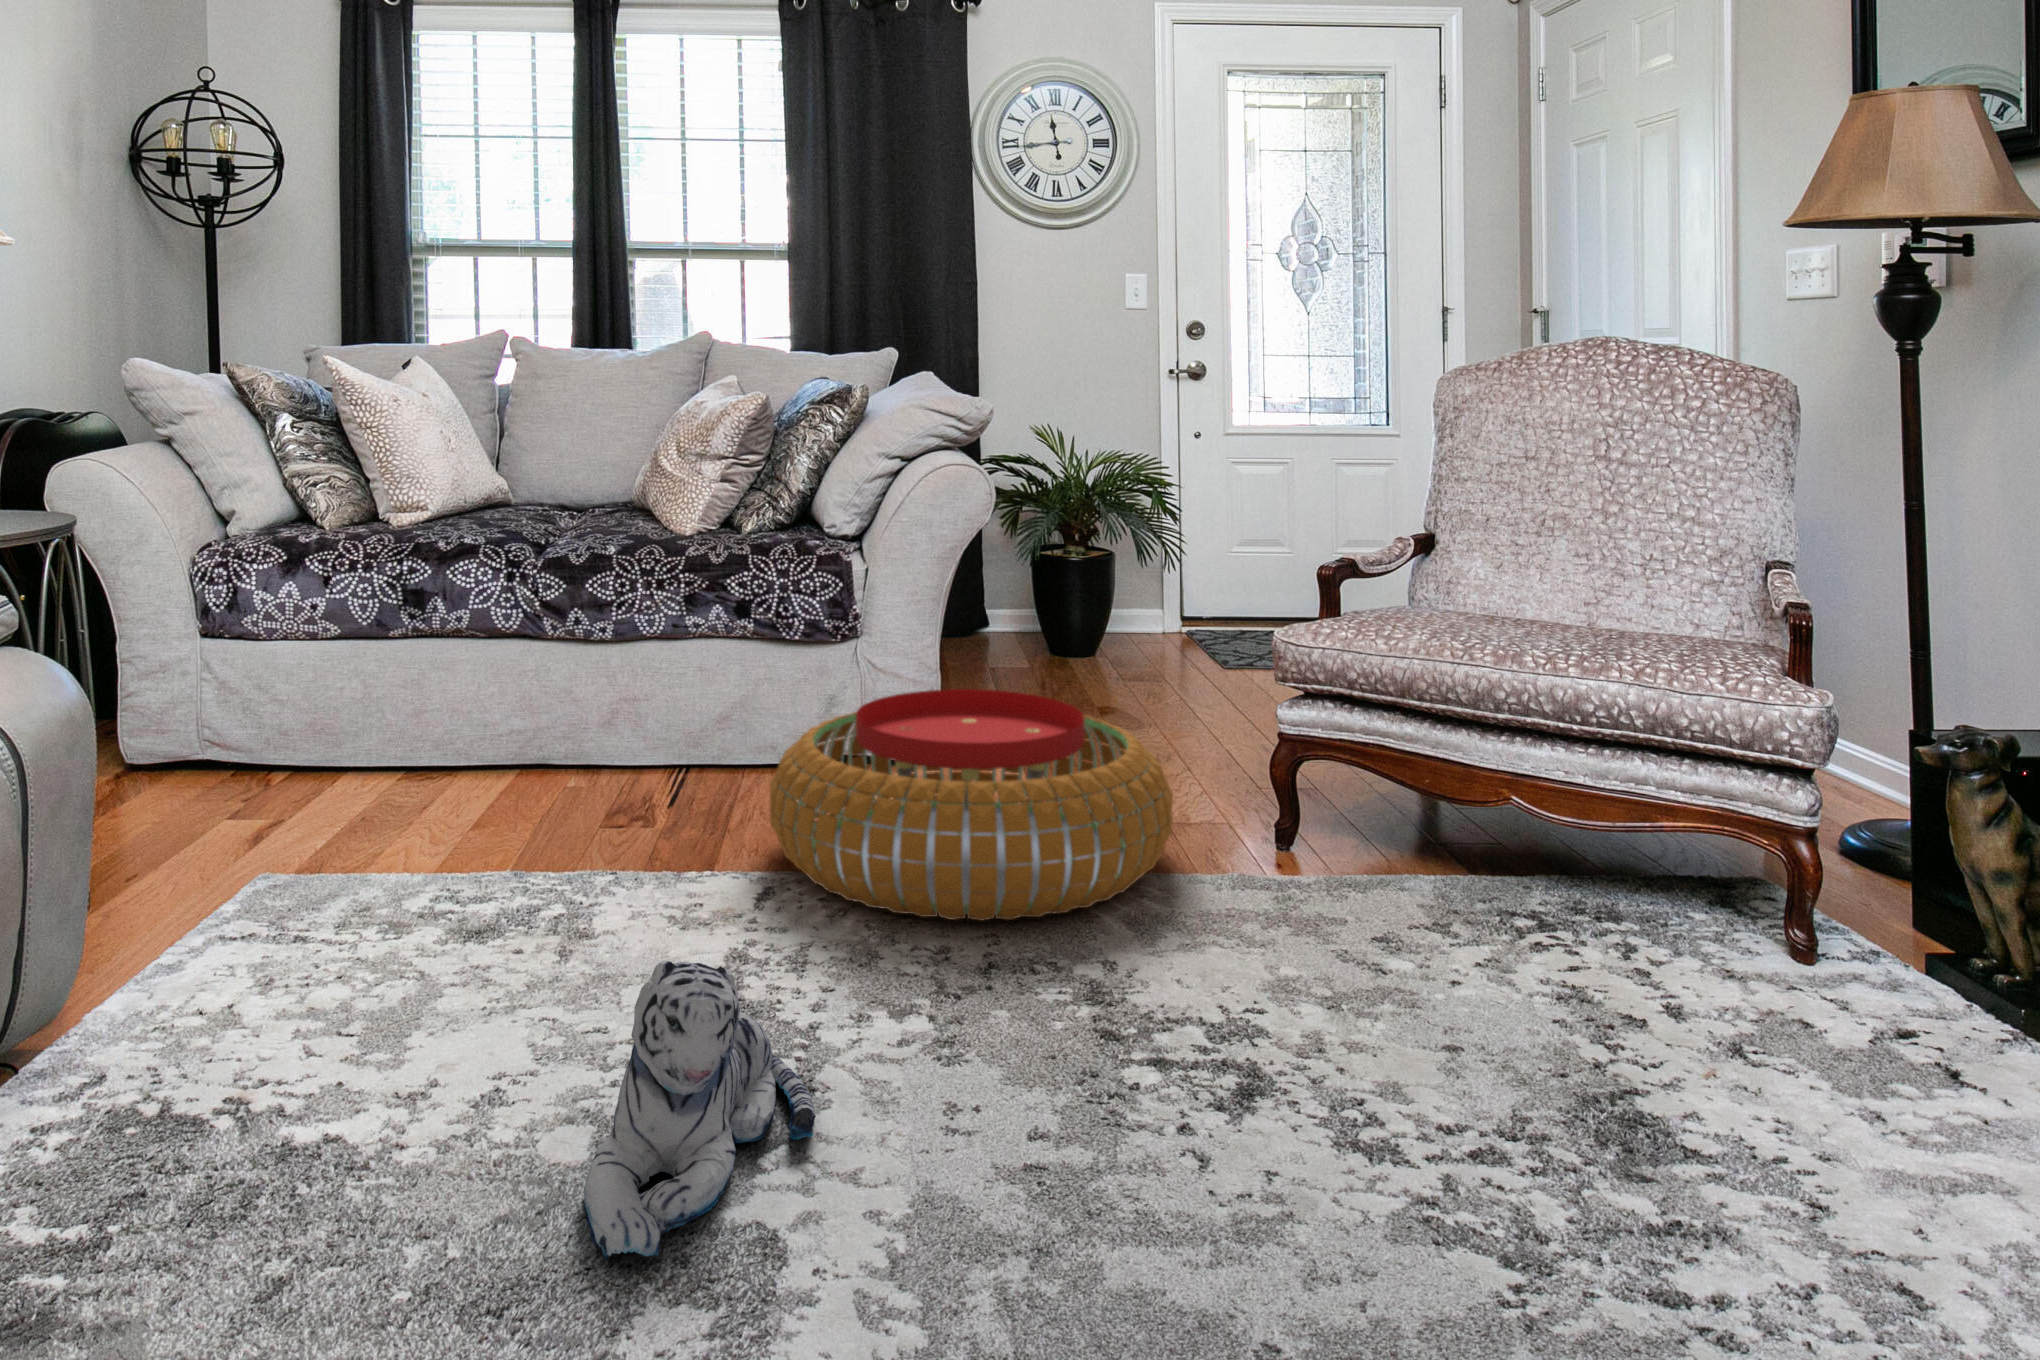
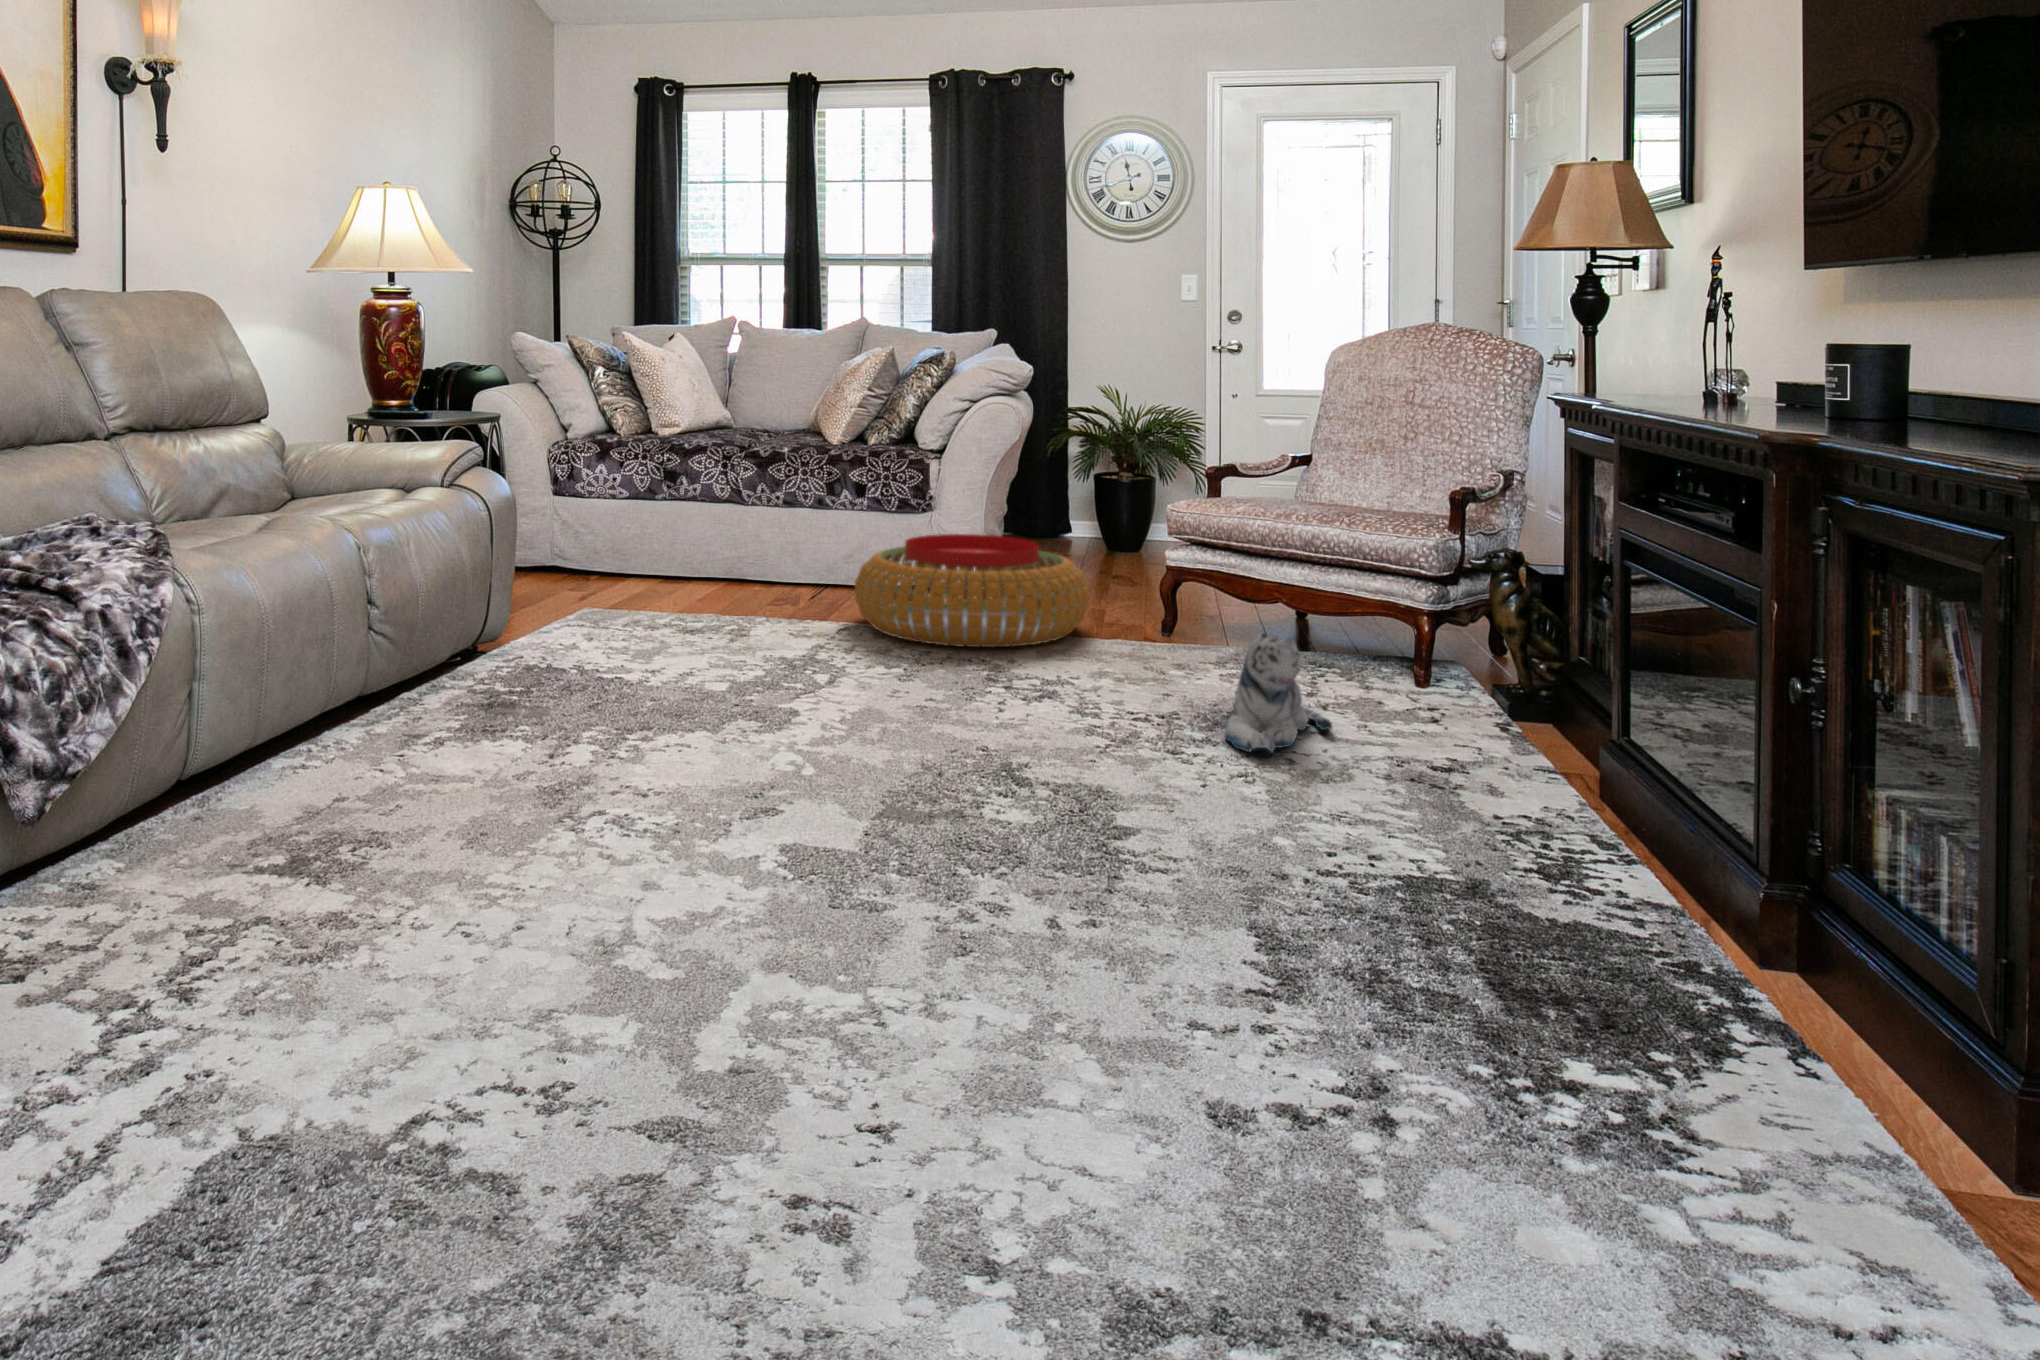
plush toy: present [584,960,816,1259] -> present [1225,633,1332,752]

